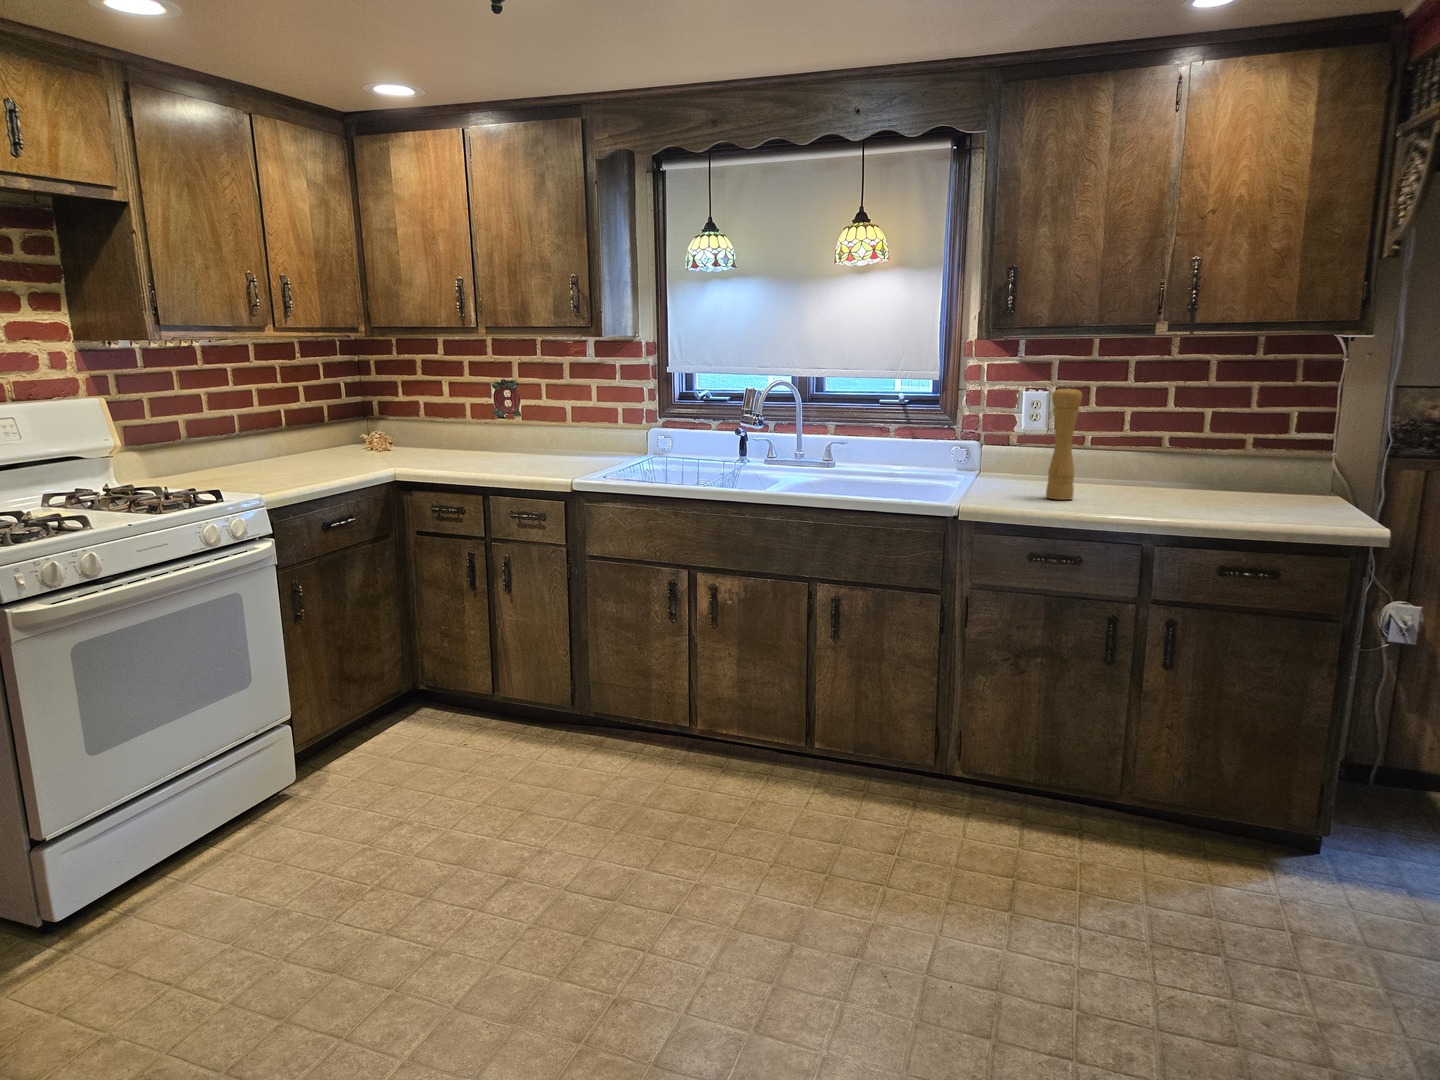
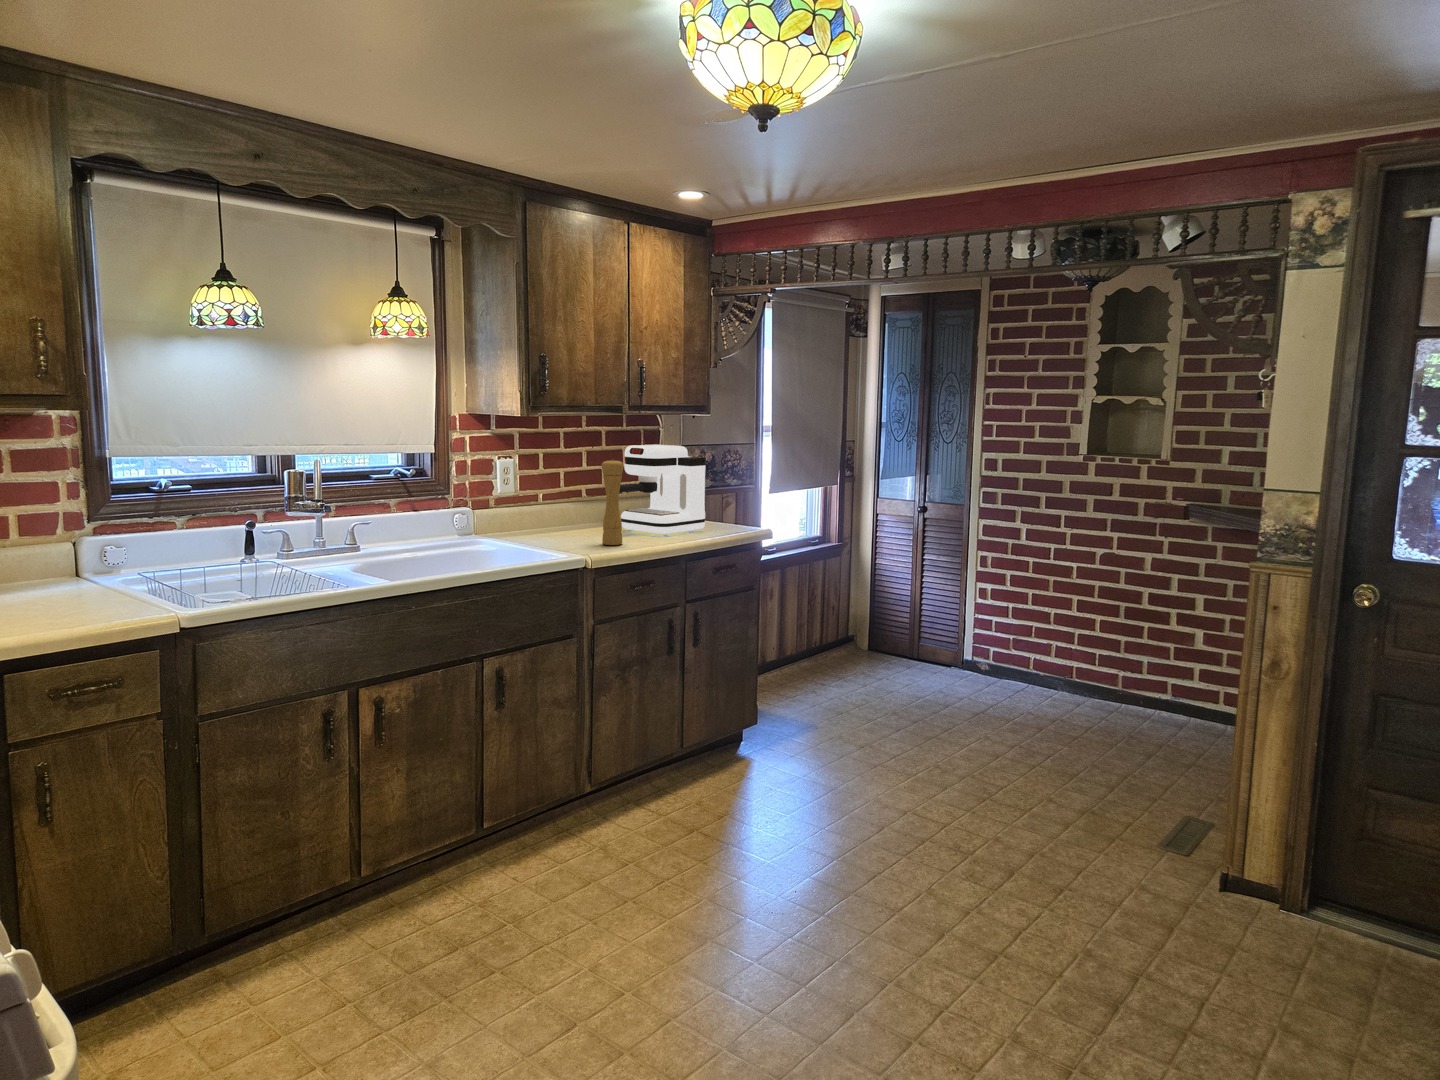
coffee maker: none [1124,376,1273,505] -> present [619,445,706,536]

